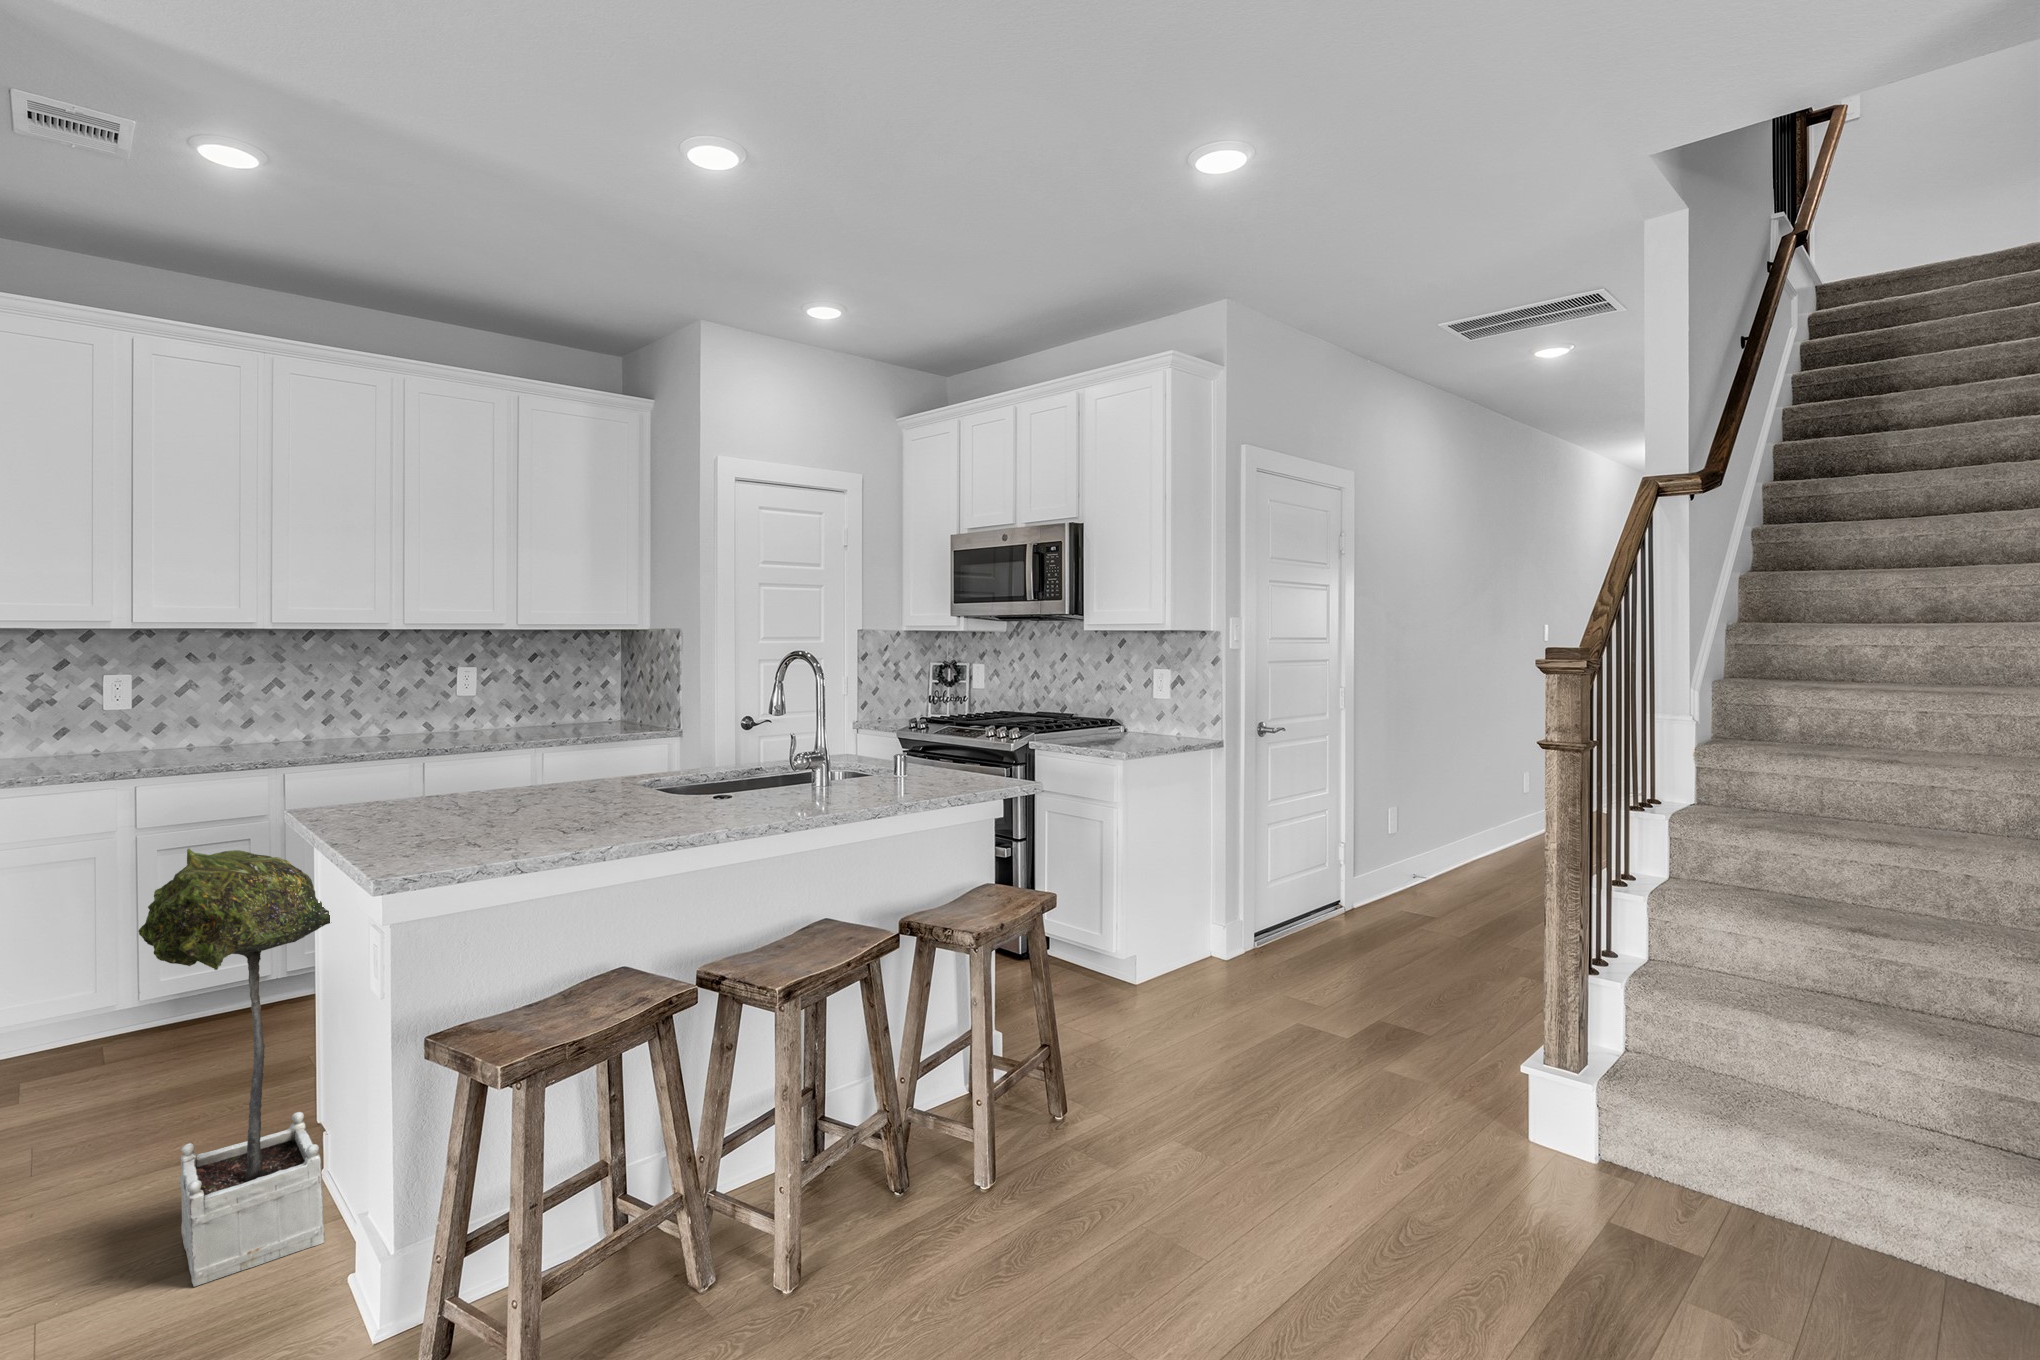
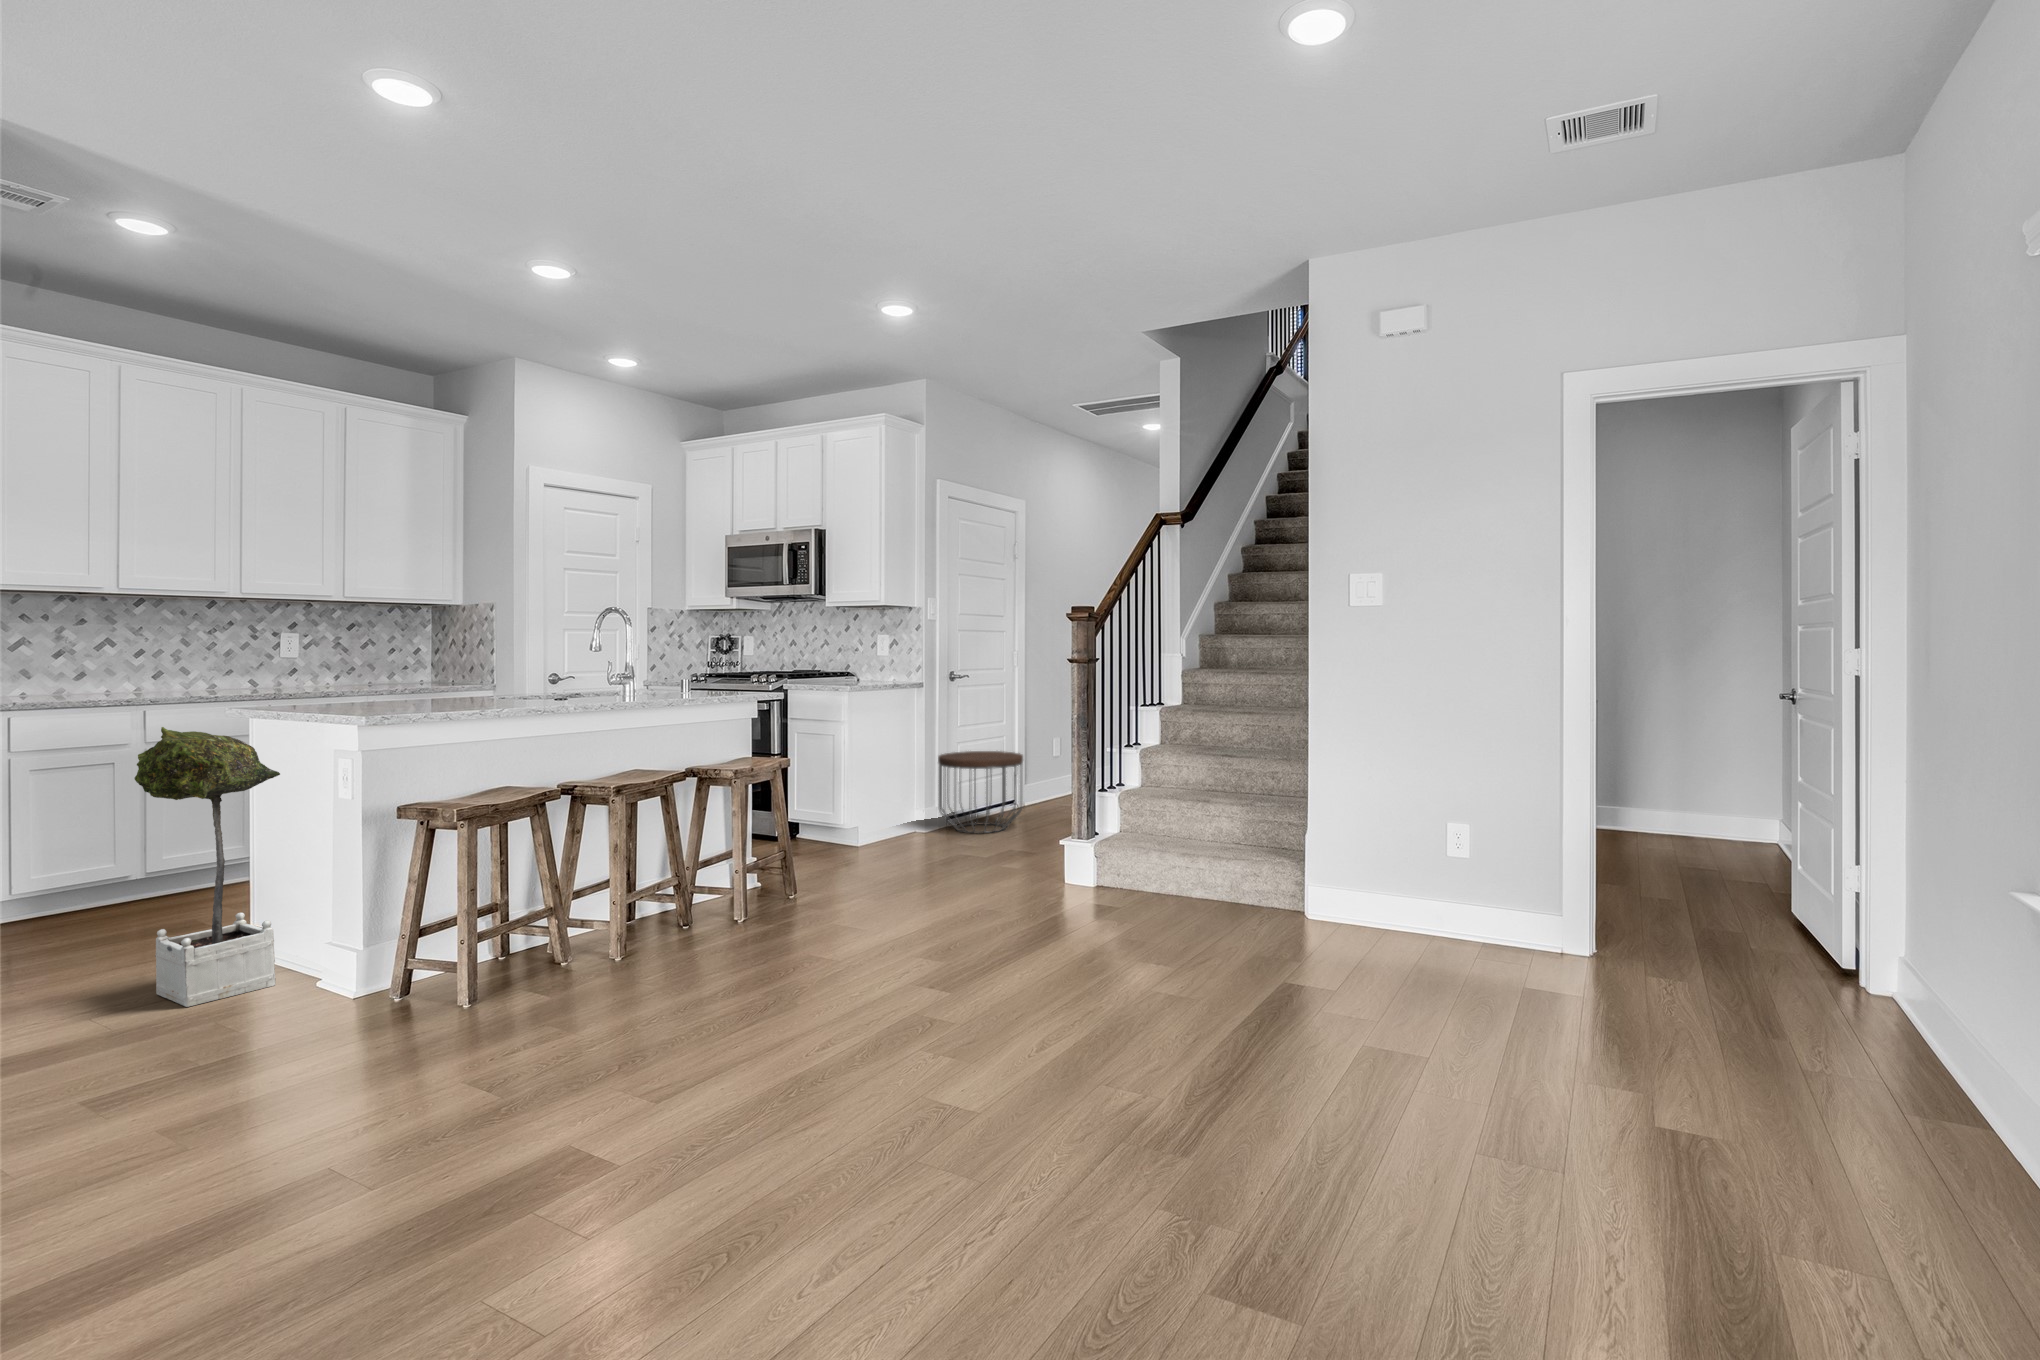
side table: none [1244,839,1376,972] -> present [938,751,1023,833]

